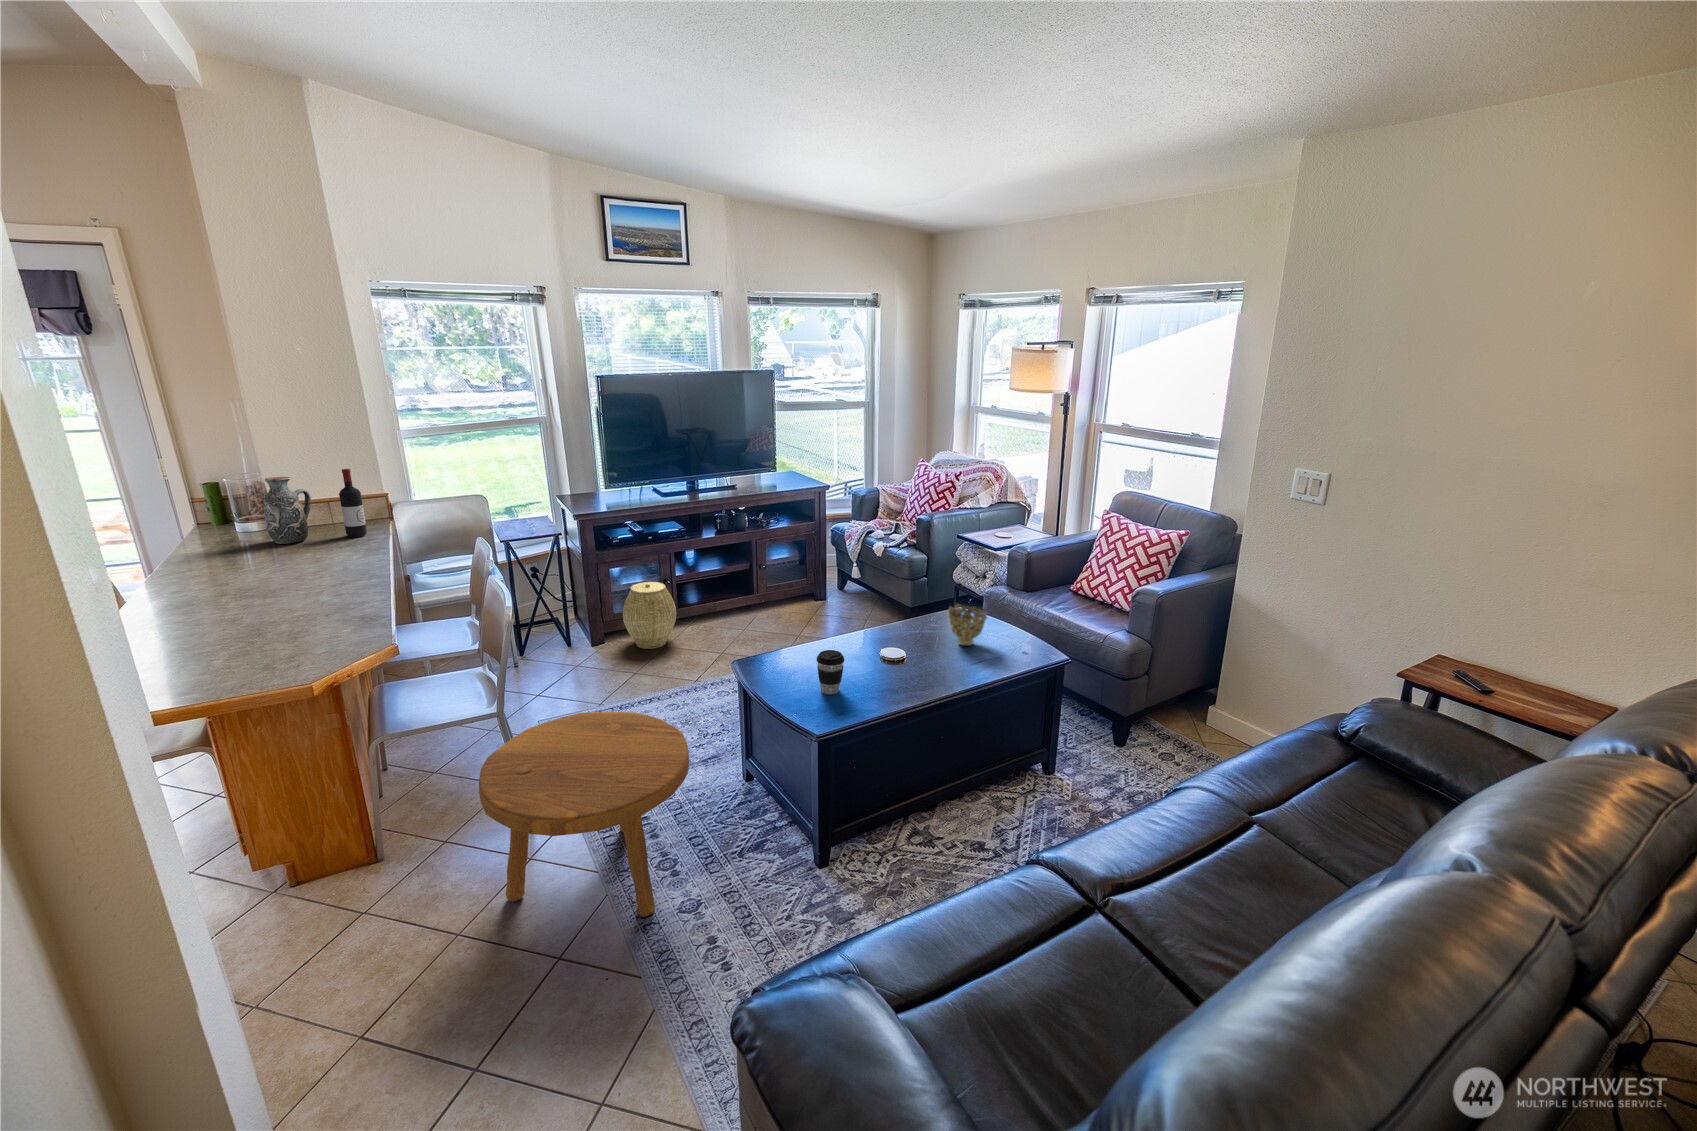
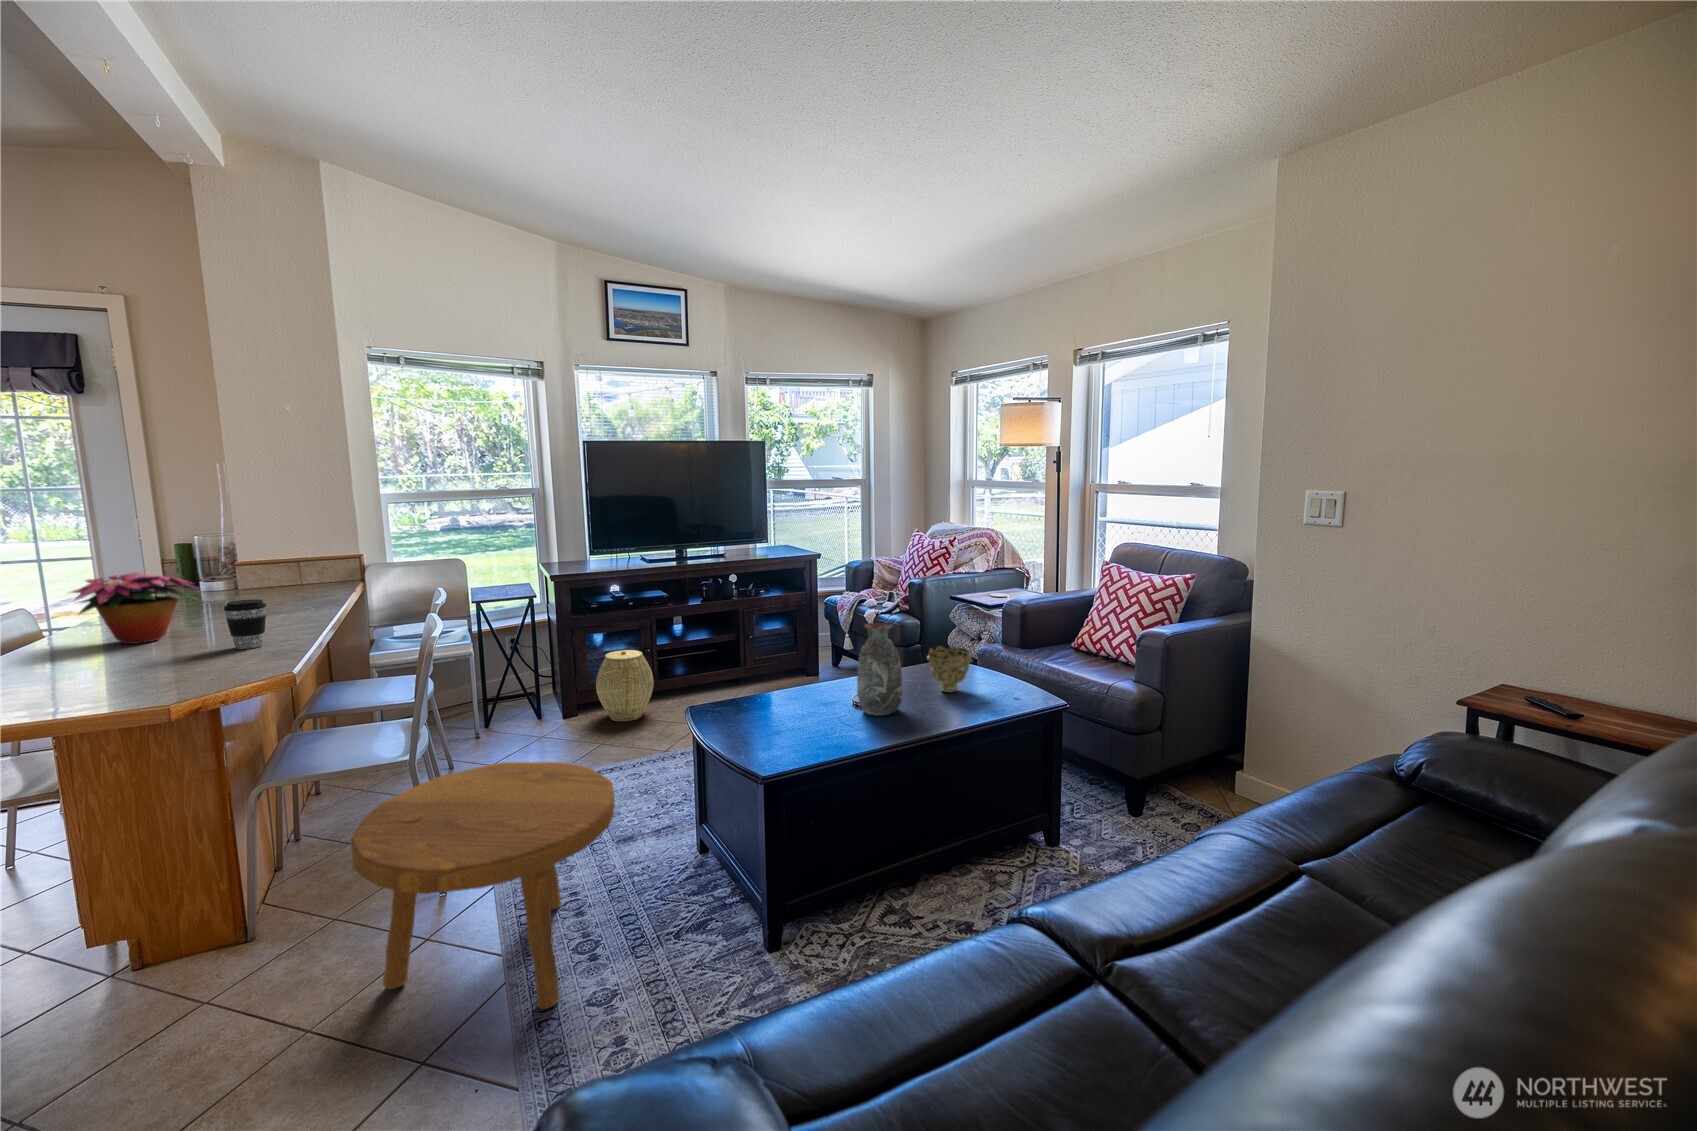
wine bottle: present [339,469,367,537] -> none [298,522,325,593]
decorative vase: present [264,477,311,544] -> present [857,624,902,715]
flower arrangement: none [170,541,294,610] -> present [71,572,197,644]
coffee cup: present [816,650,844,695] -> present [224,599,266,649]

